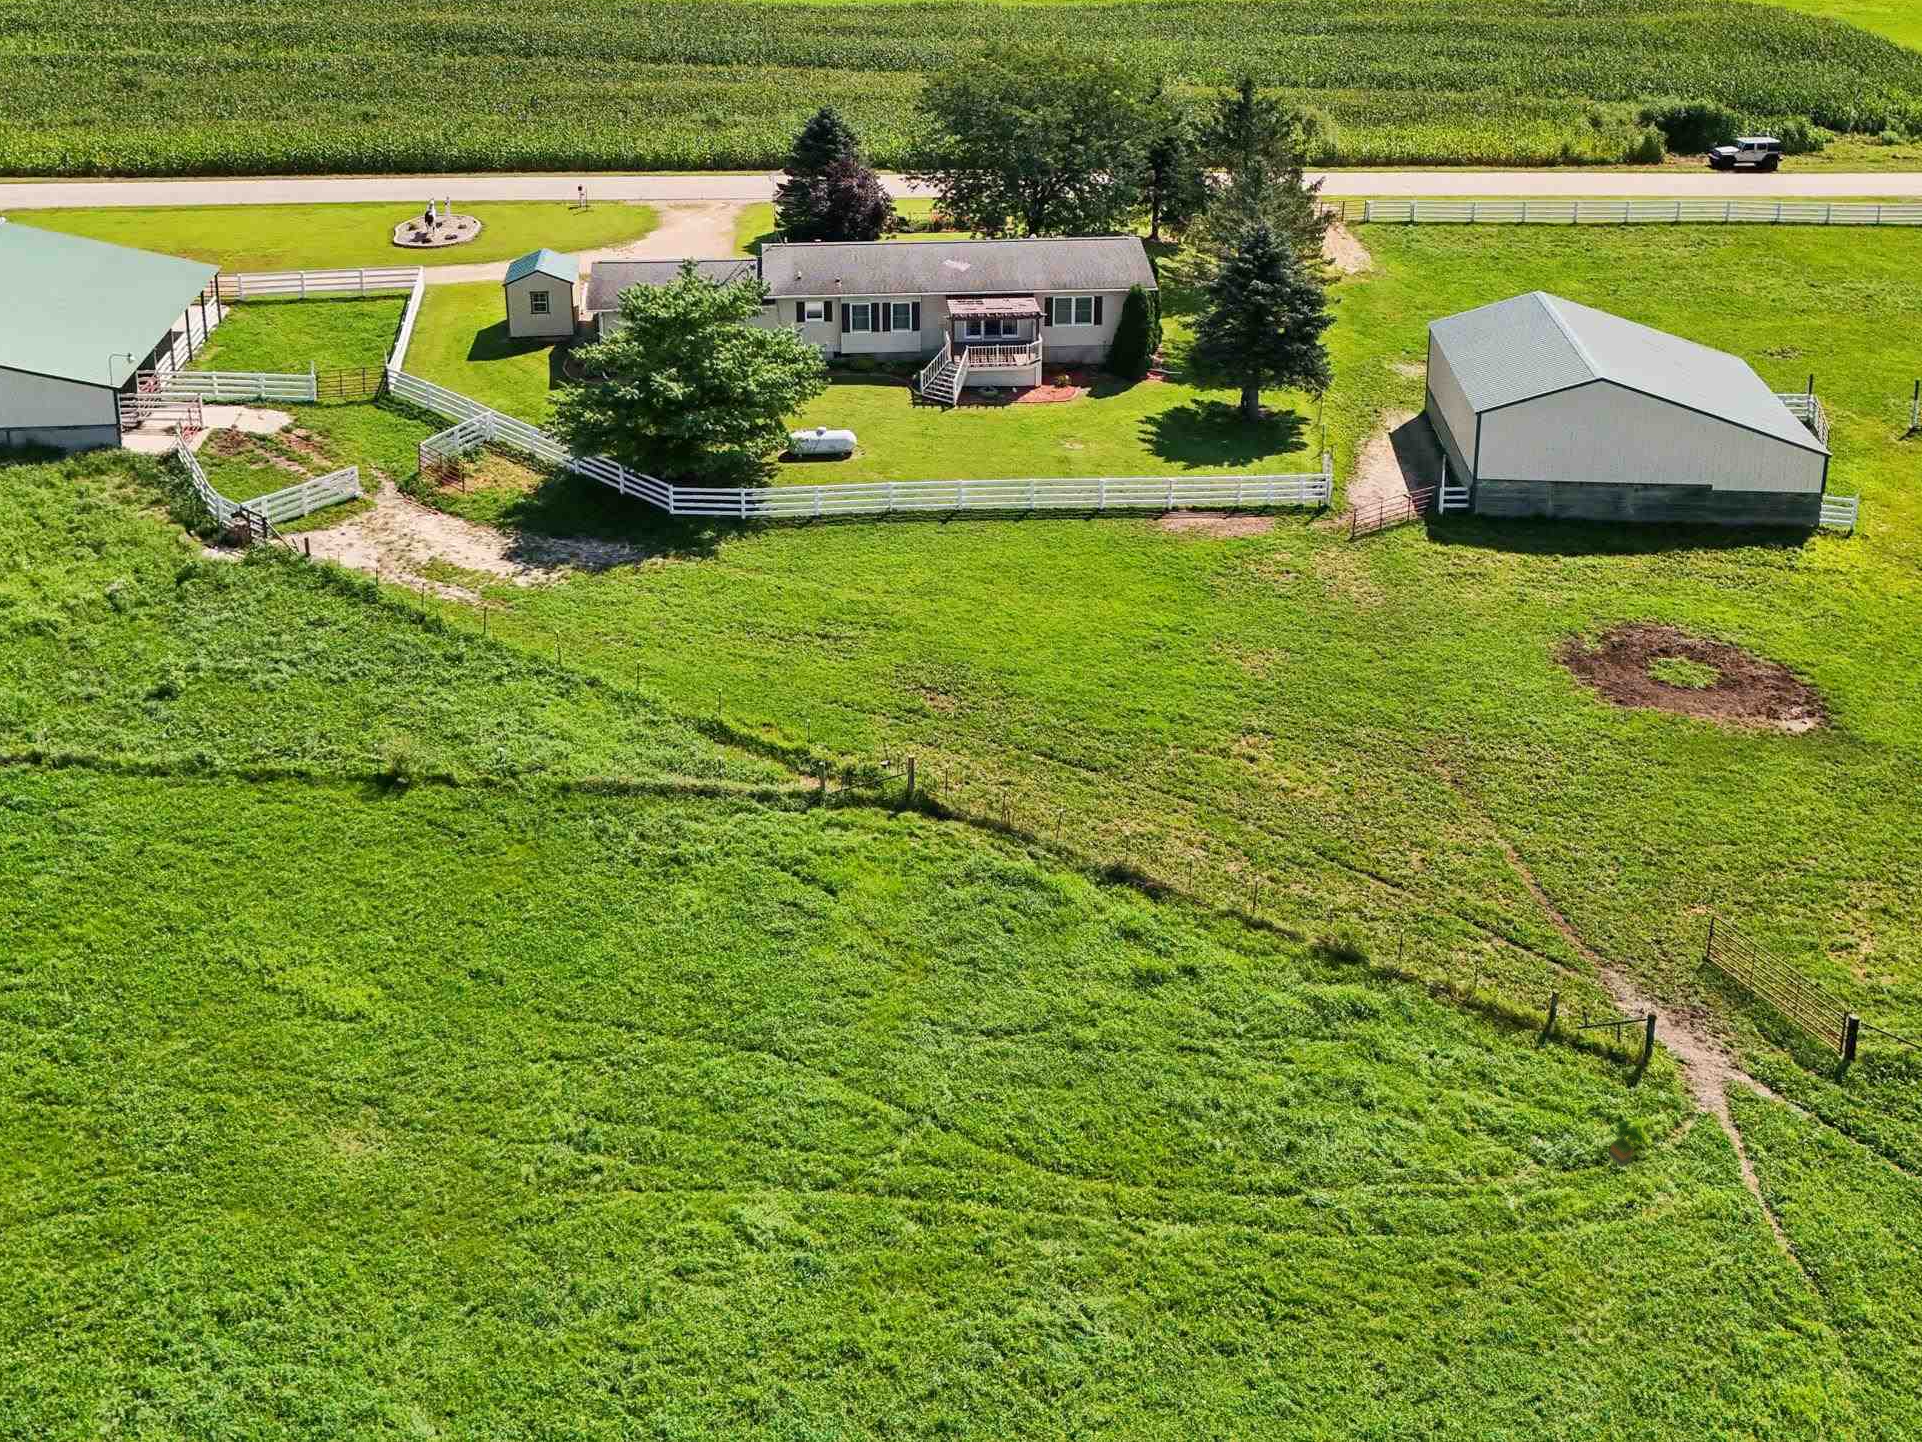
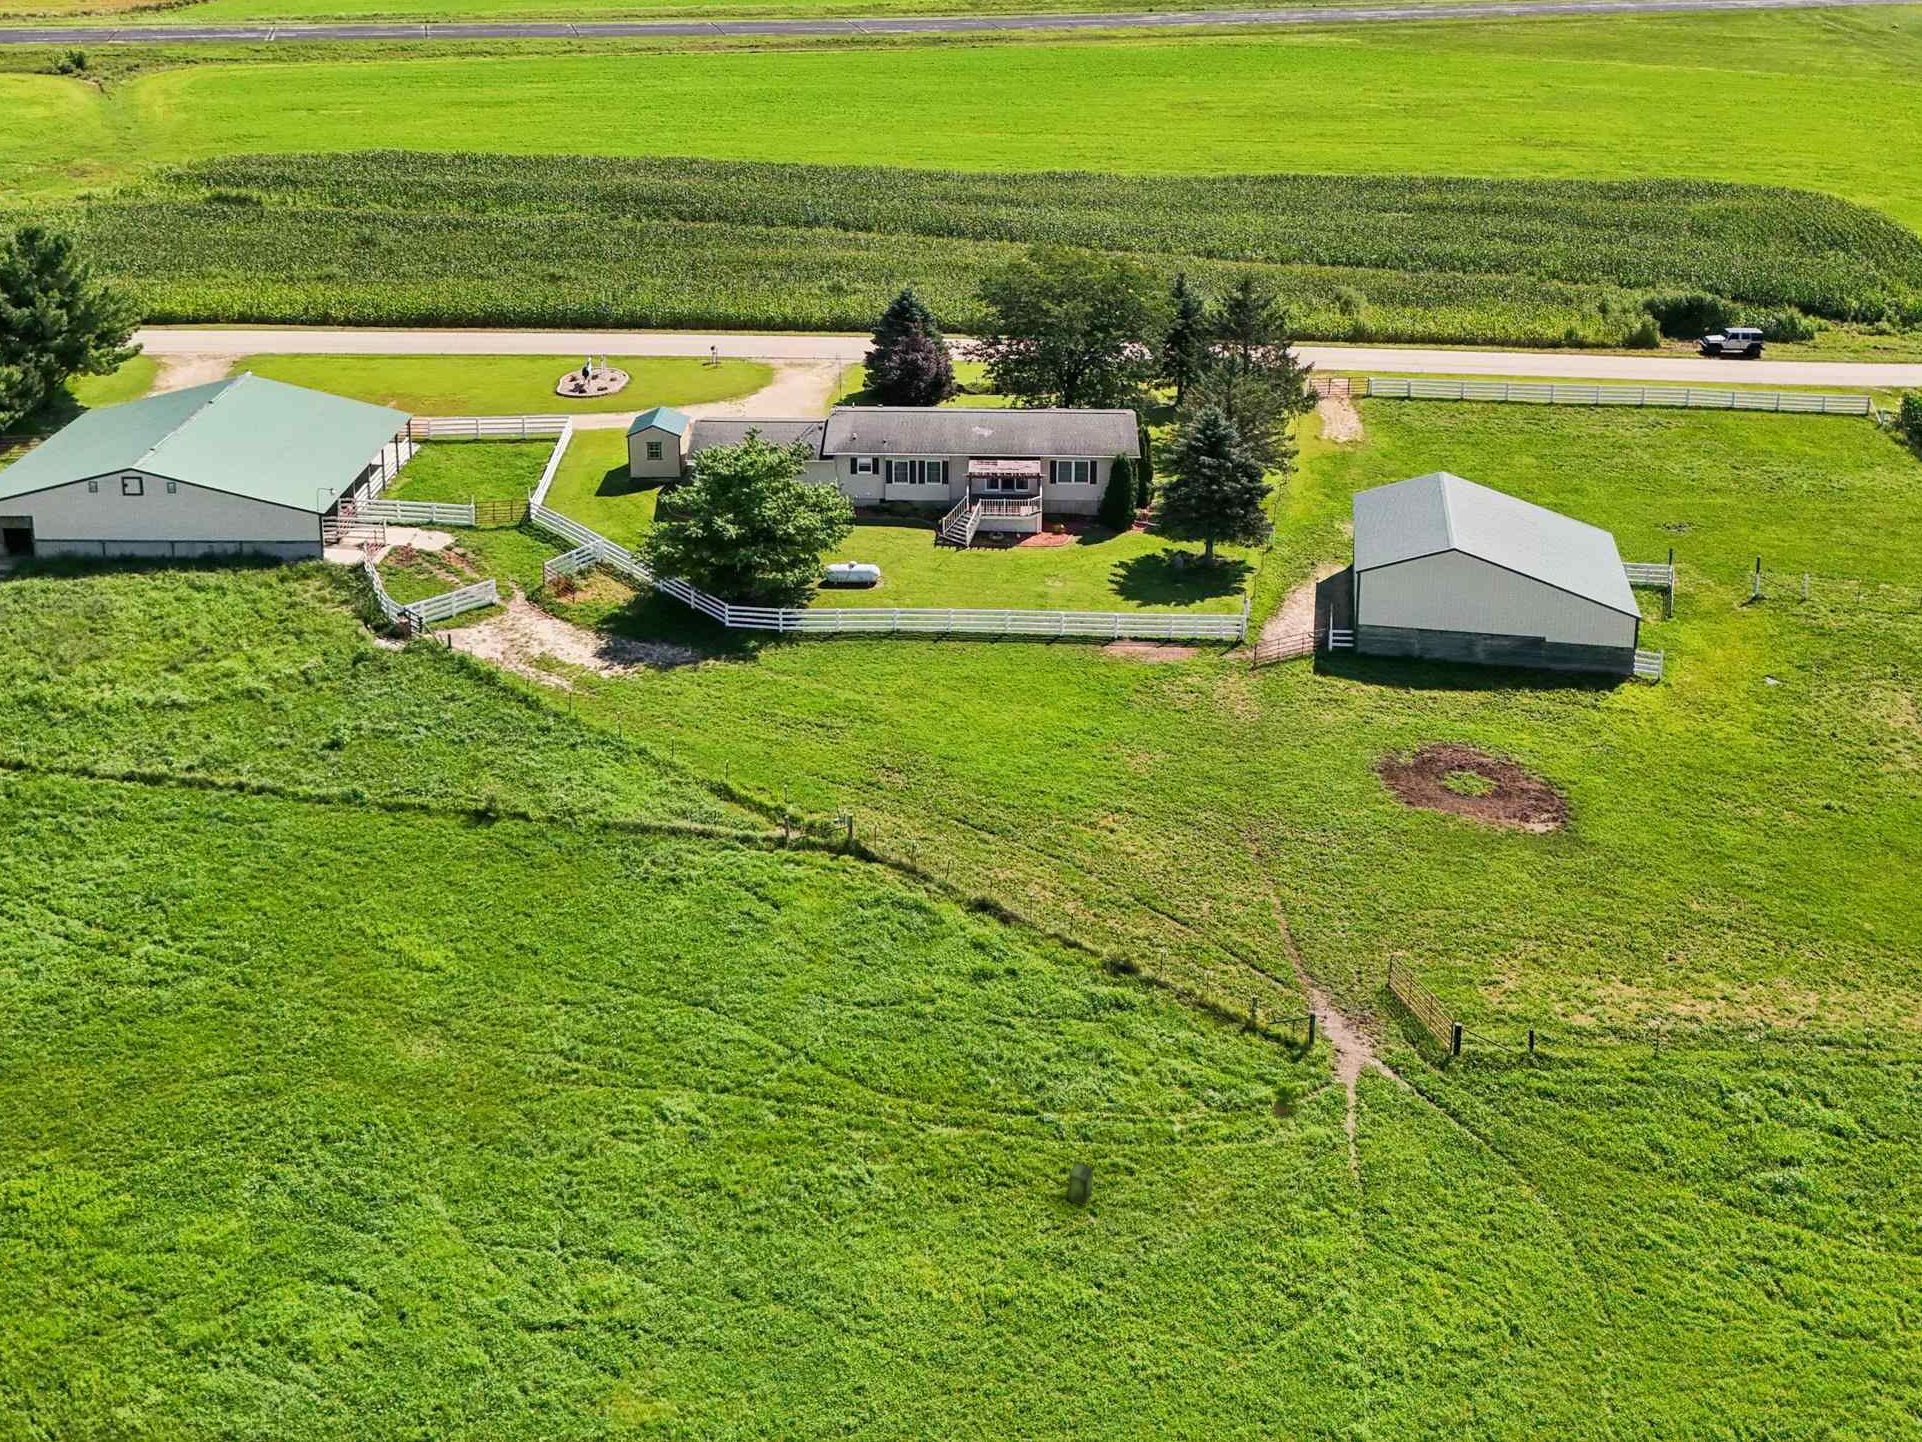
storage box: none [1372,1267,1408,1332] -> present [1068,1163,1093,1206]

